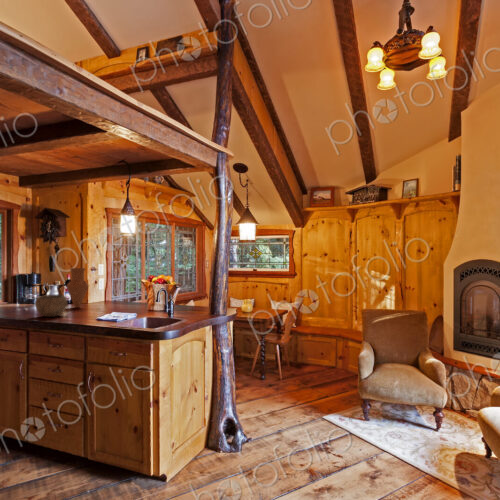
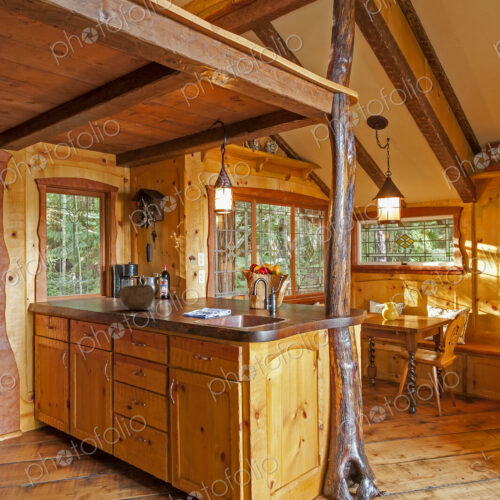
vase: present [67,268,88,308] -> none [159,256,183,303]

